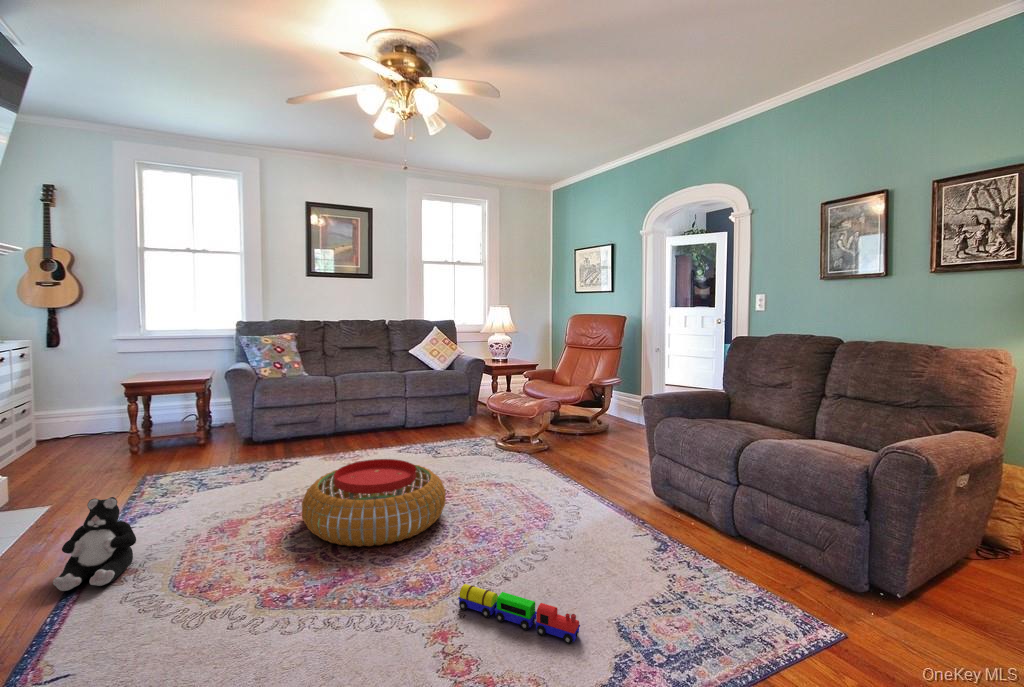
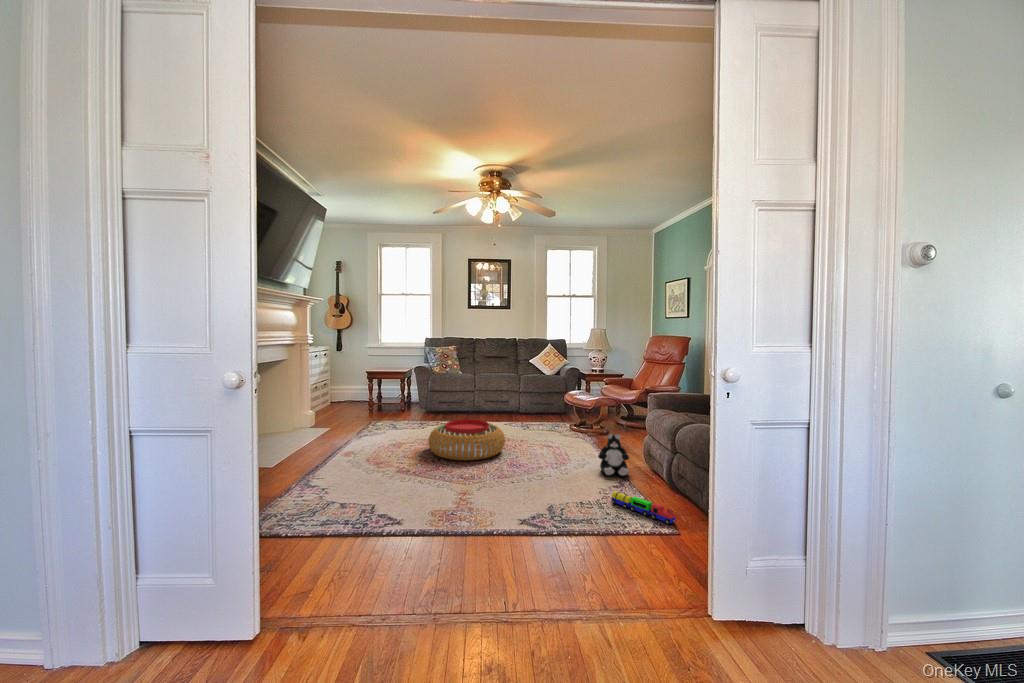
plush toy: present [53,497,136,591] -> present [598,434,629,476]
toy train: present [458,584,580,644] -> present [611,491,676,525]

